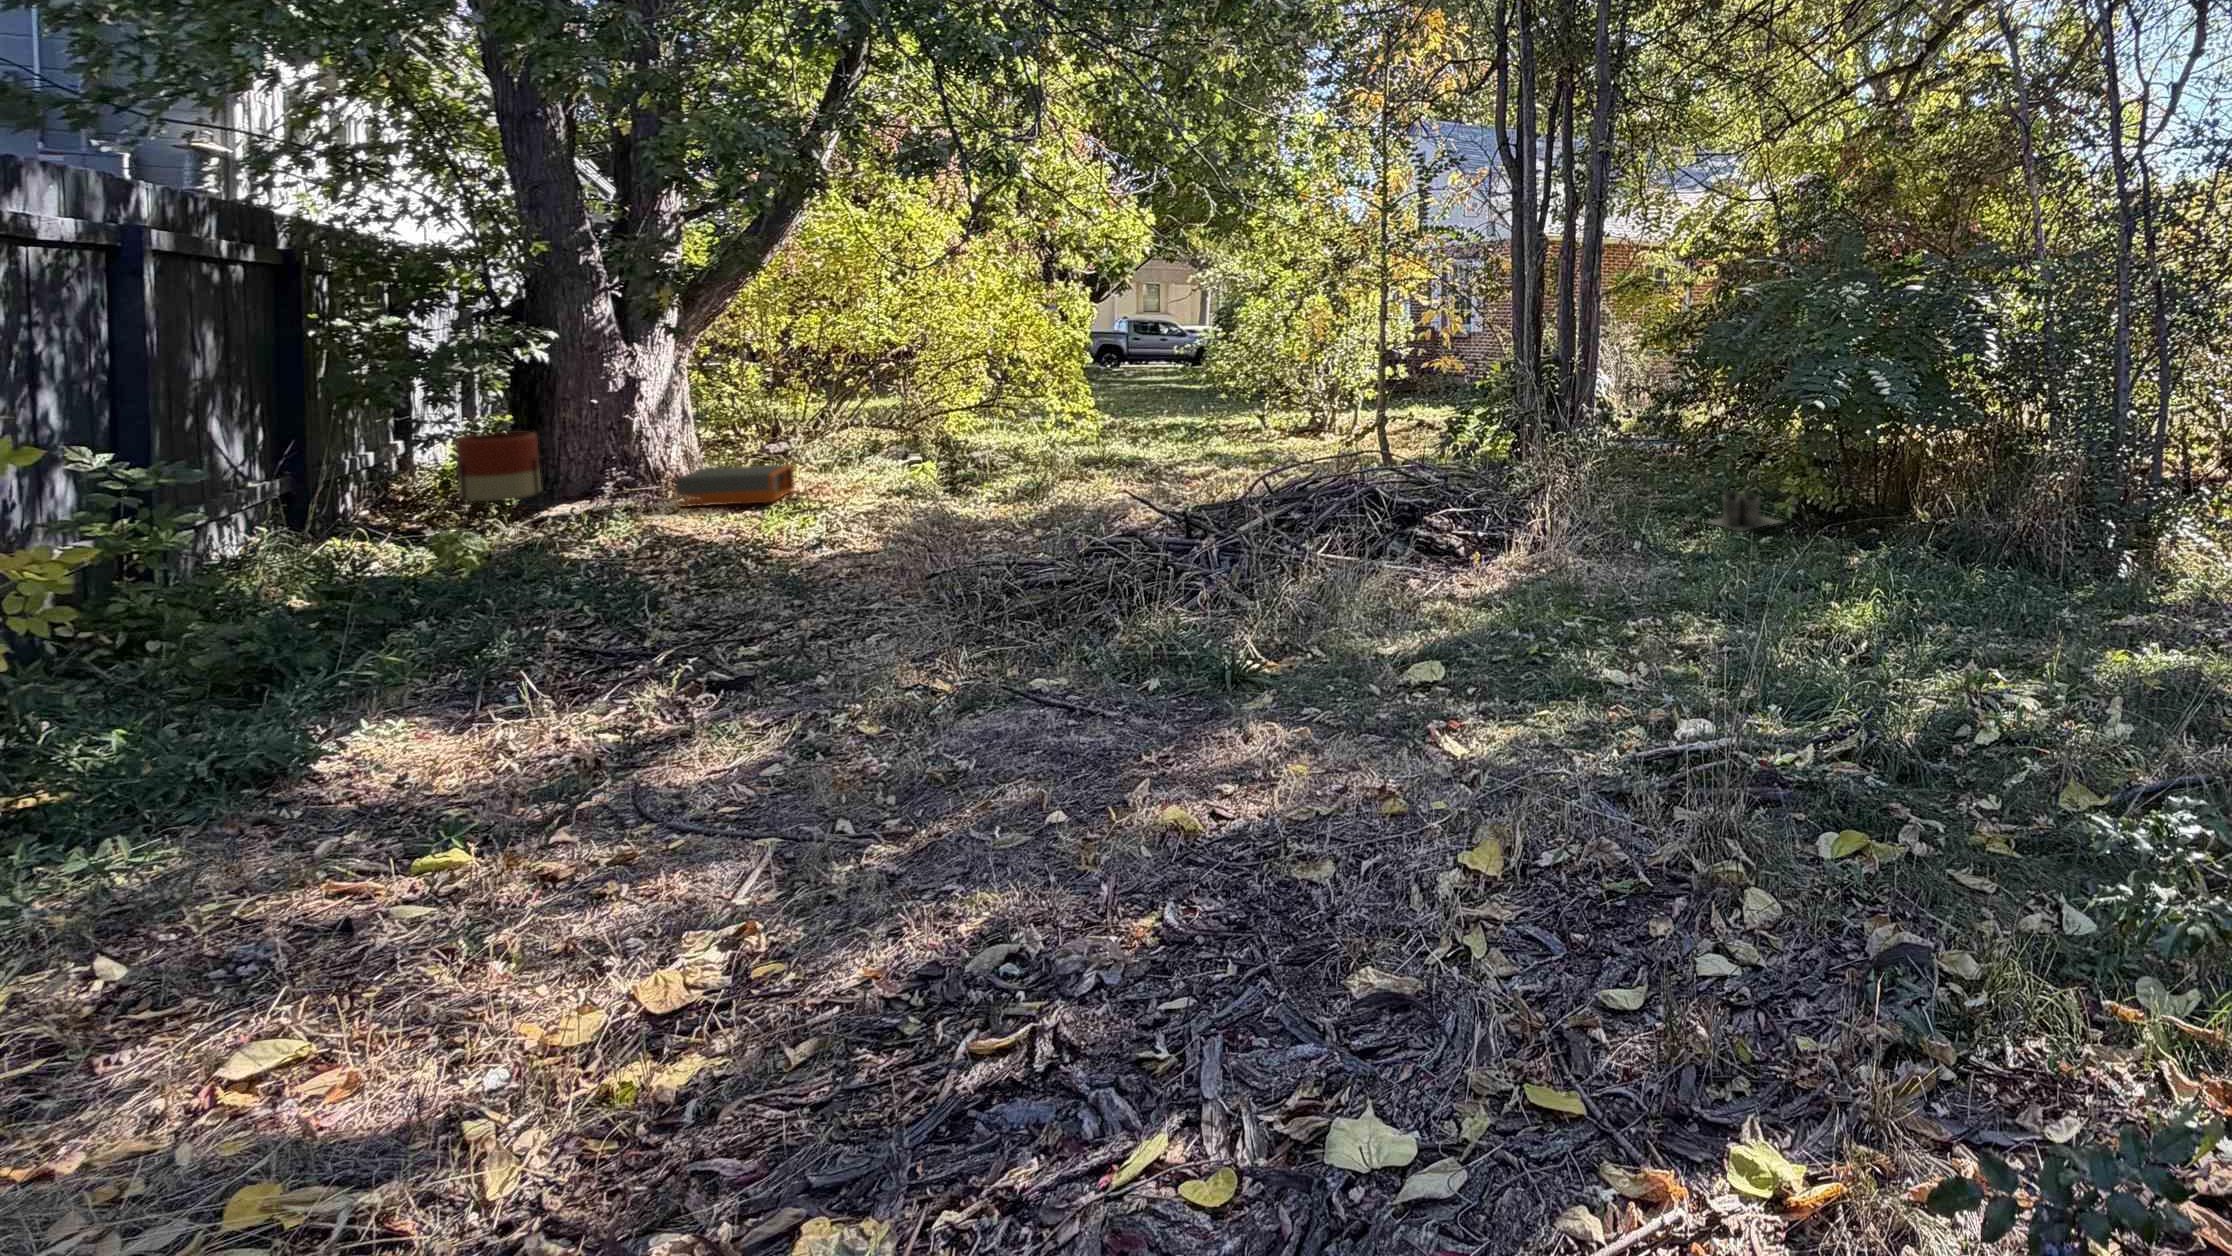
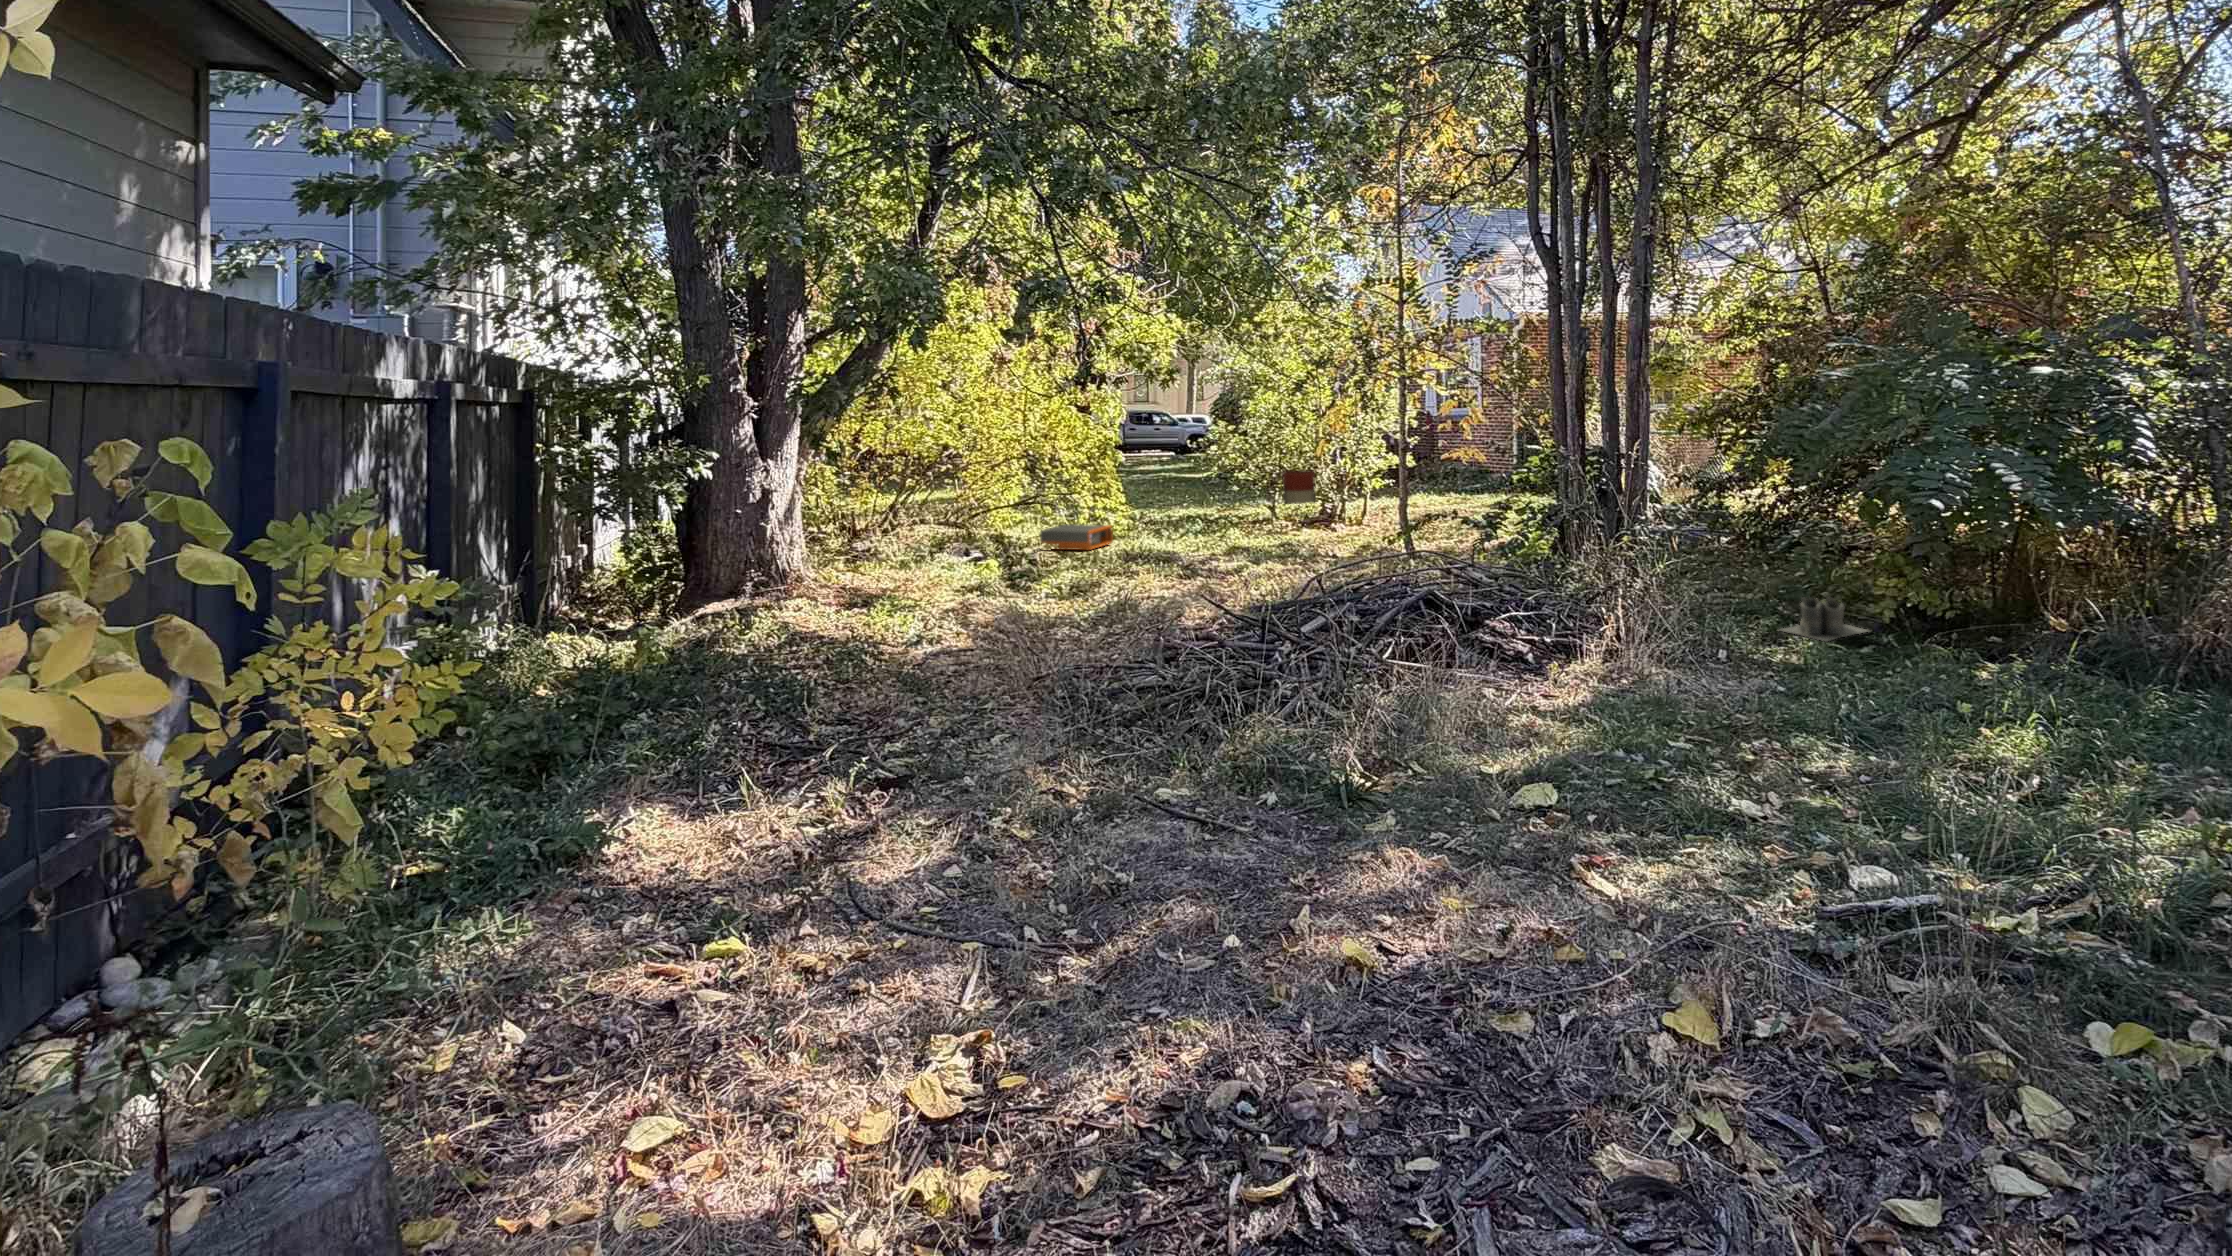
planter: present [456,432,541,523] -> present [1283,470,1316,504]
storage box: present [675,464,795,507] -> present [1040,524,1113,550]

